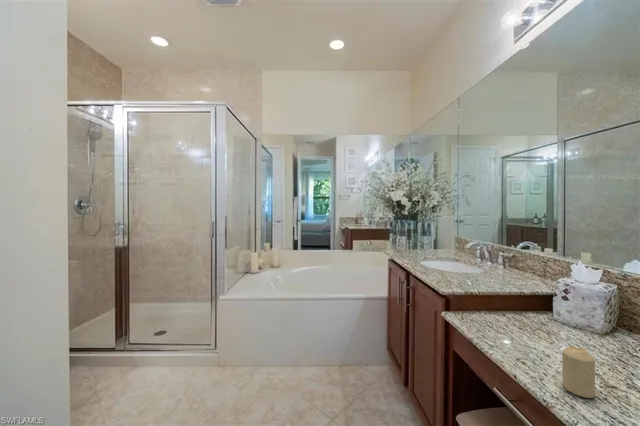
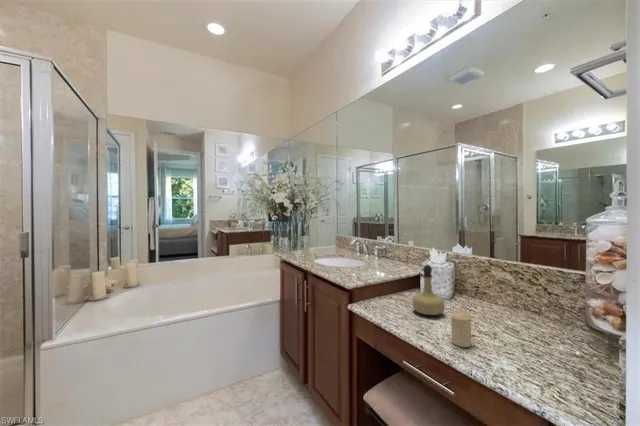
perfume bottle: none [525,281,576,347] -> present [413,265,445,315]

